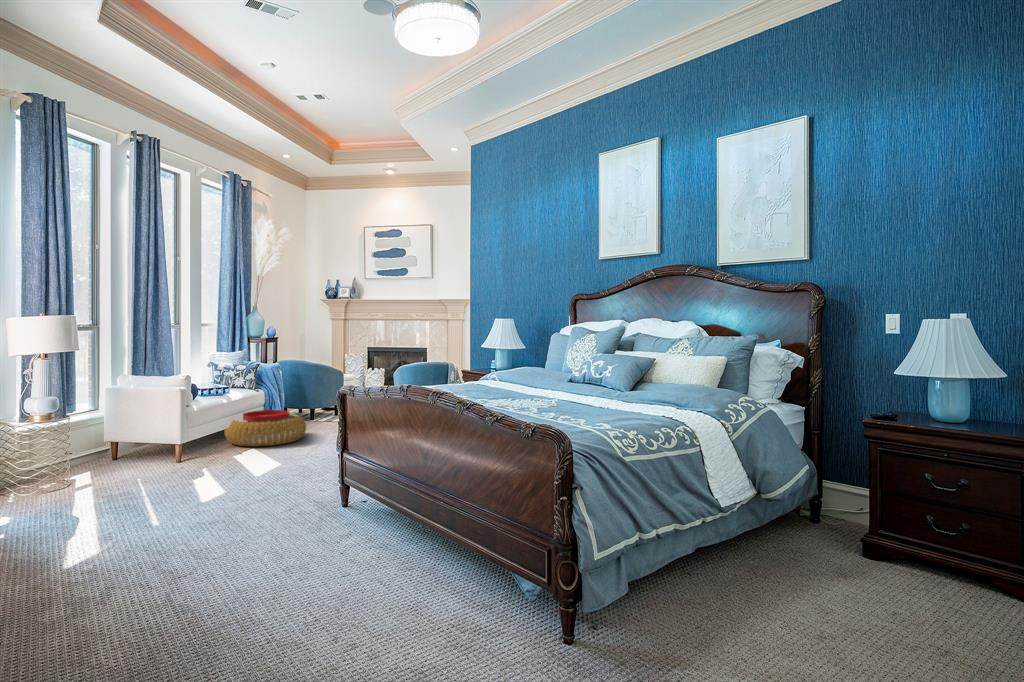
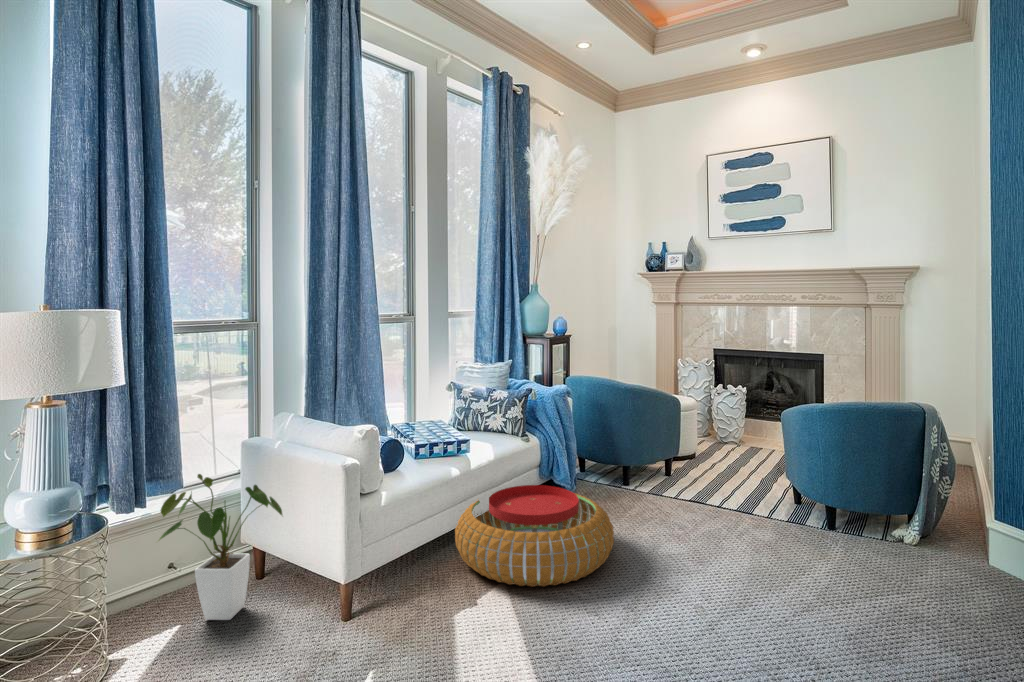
house plant: none [76,401,145,467] -> present [159,474,282,620]

